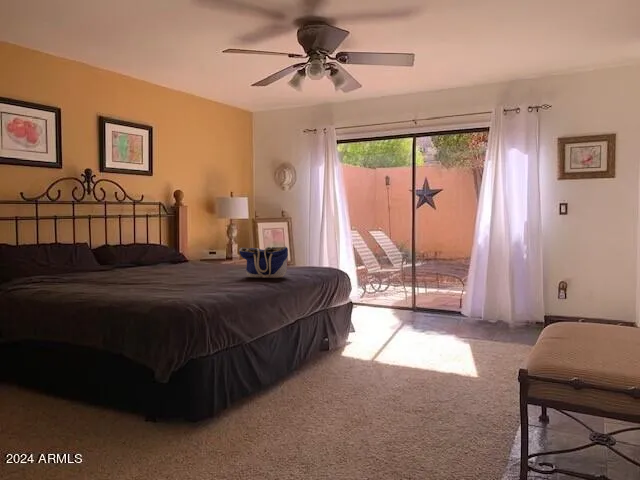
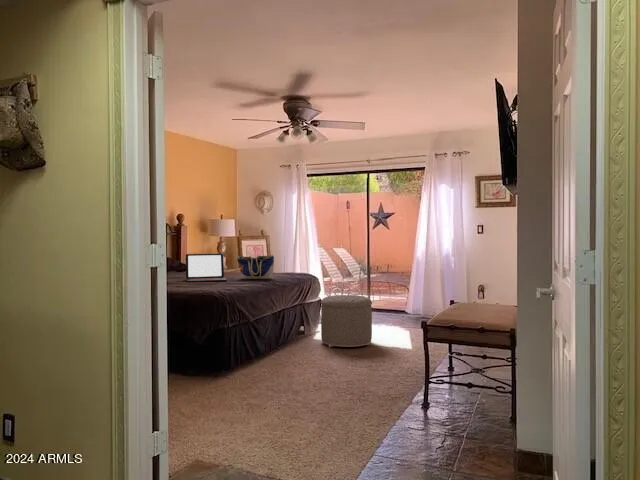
laptop: none [170,244,224,284] -> present [186,254,227,282]
ottoman: none [351,298,420,371] -> present [321,295,372,347]

